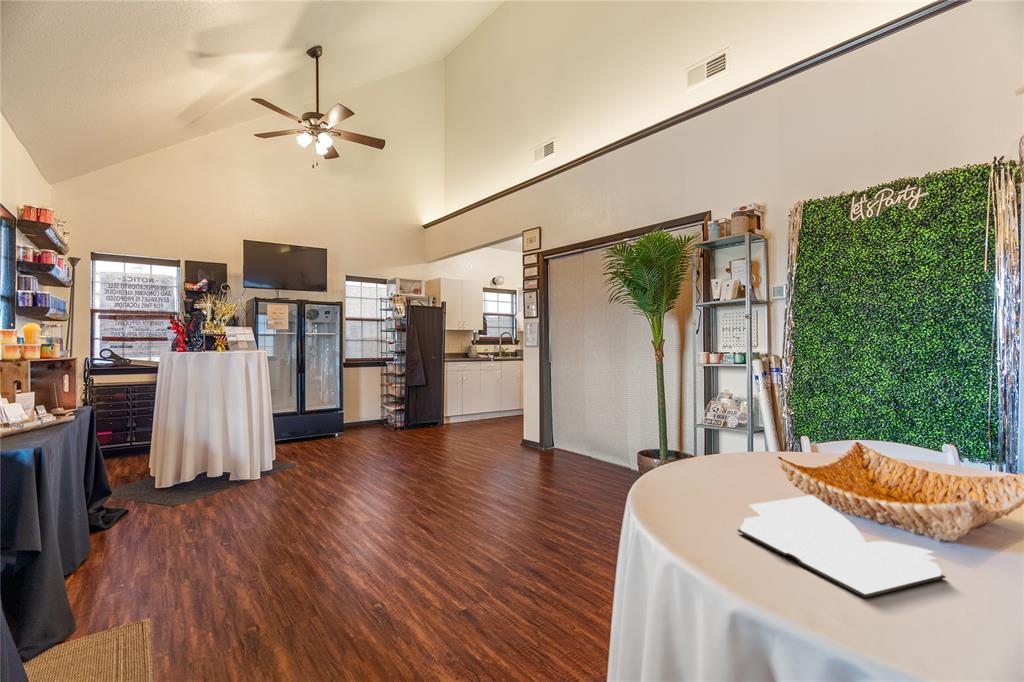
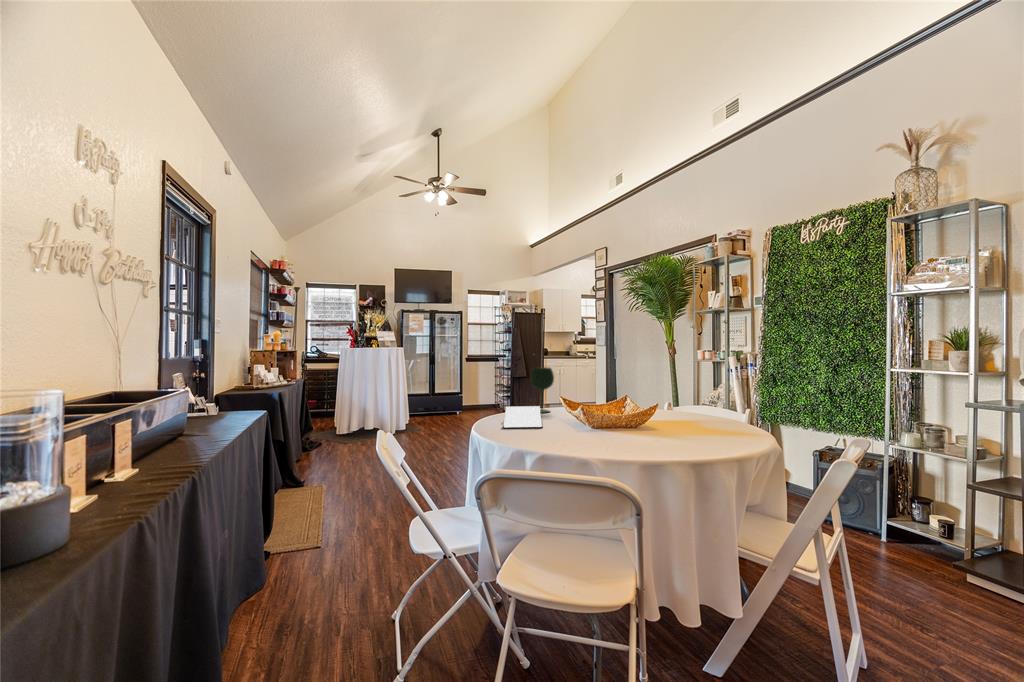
wine glass: none [701,395,755,493] -> present [530,367,554,413]

